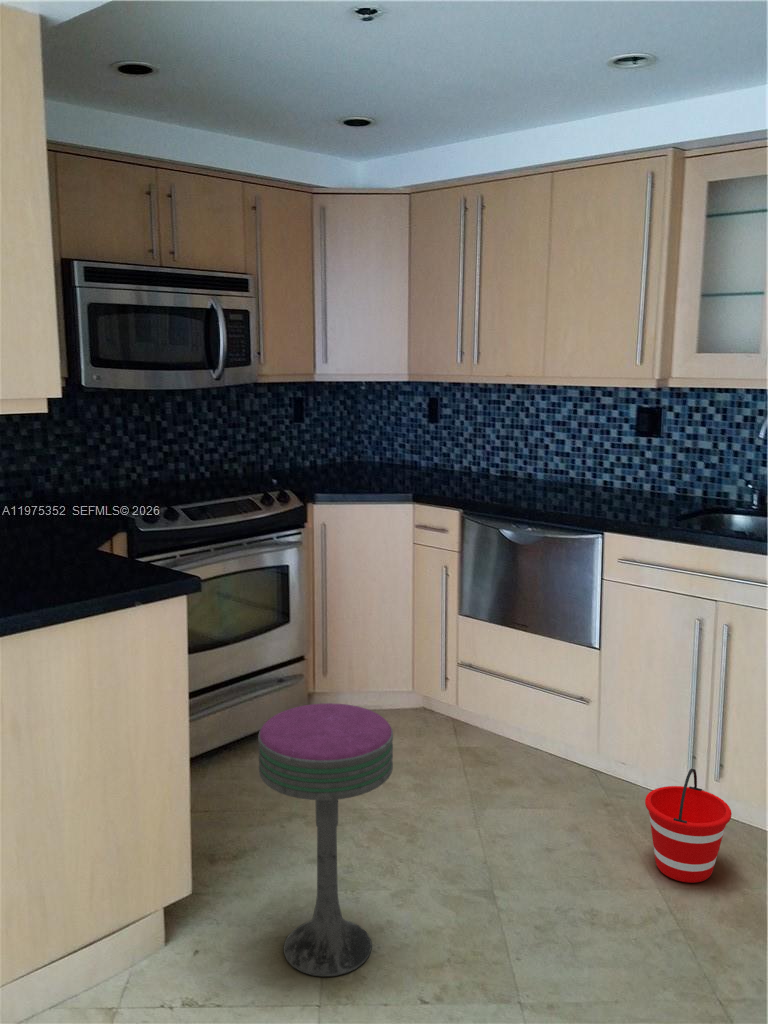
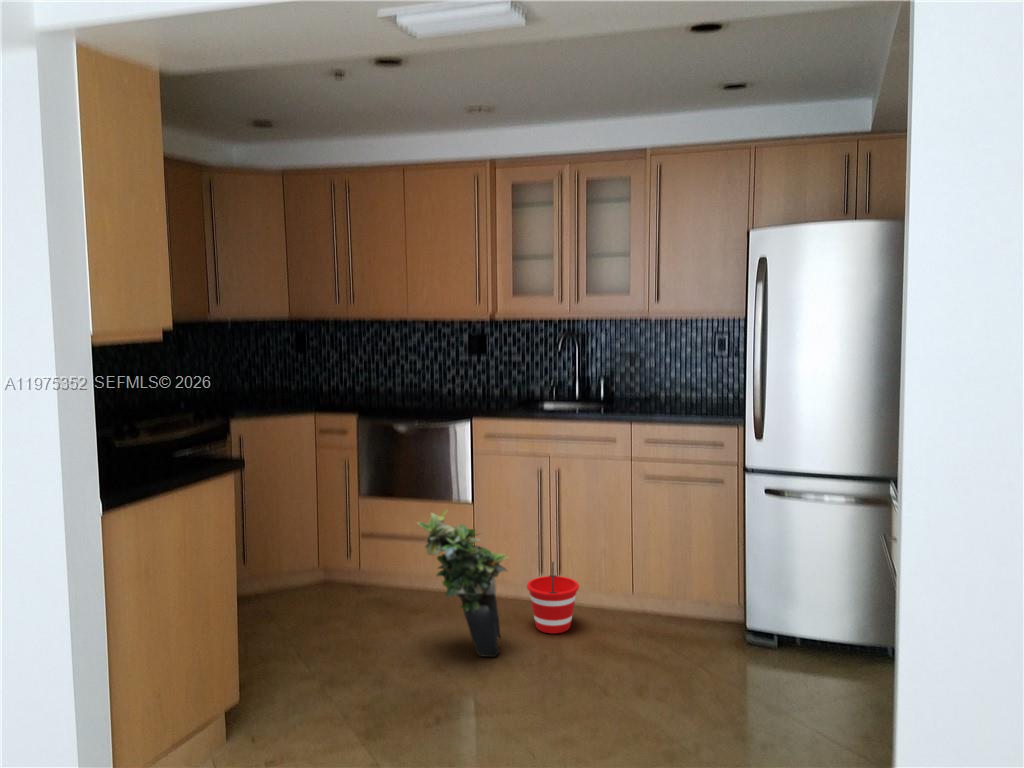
potted plant: none [465,666,602,901] -> present [418,509,508,657]
bar stool: present [258,703,393,977] -> none [307,544,400,729]

